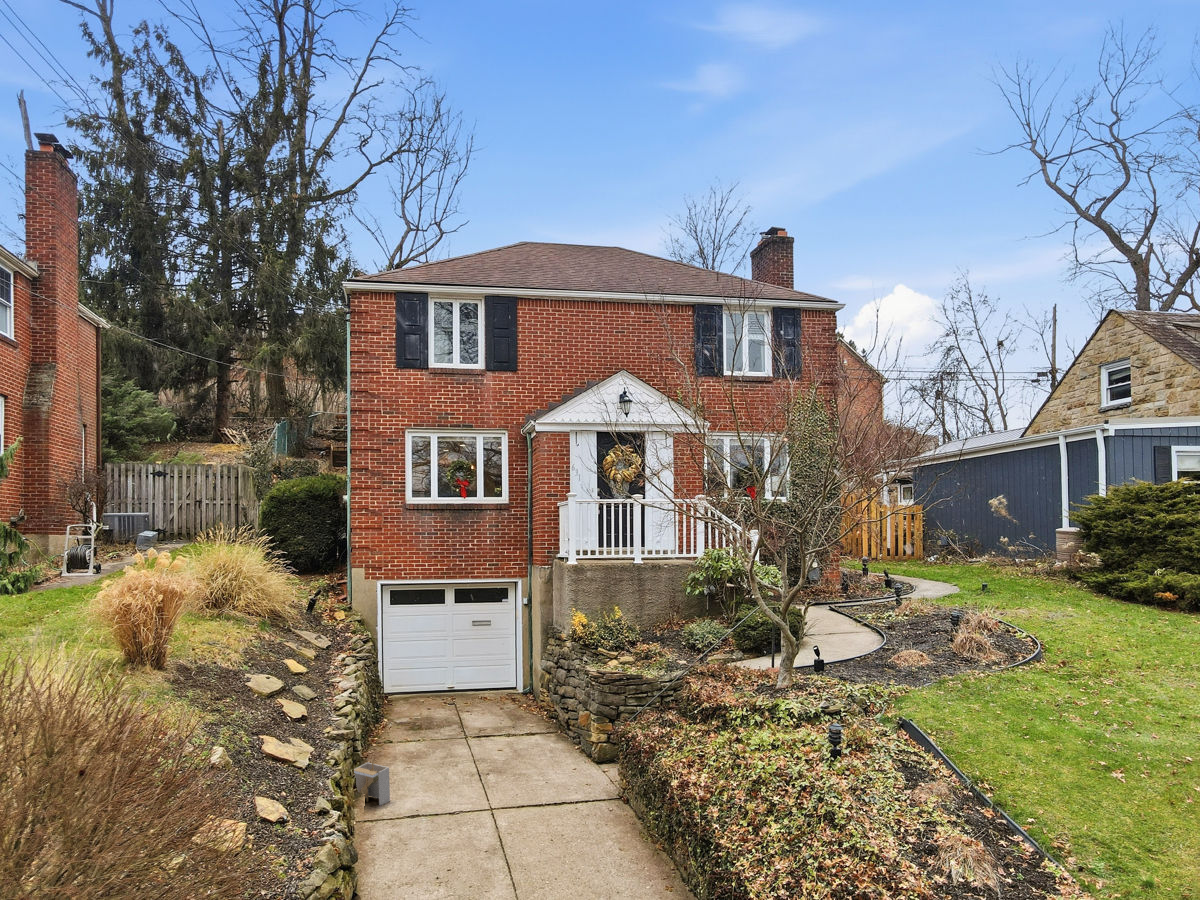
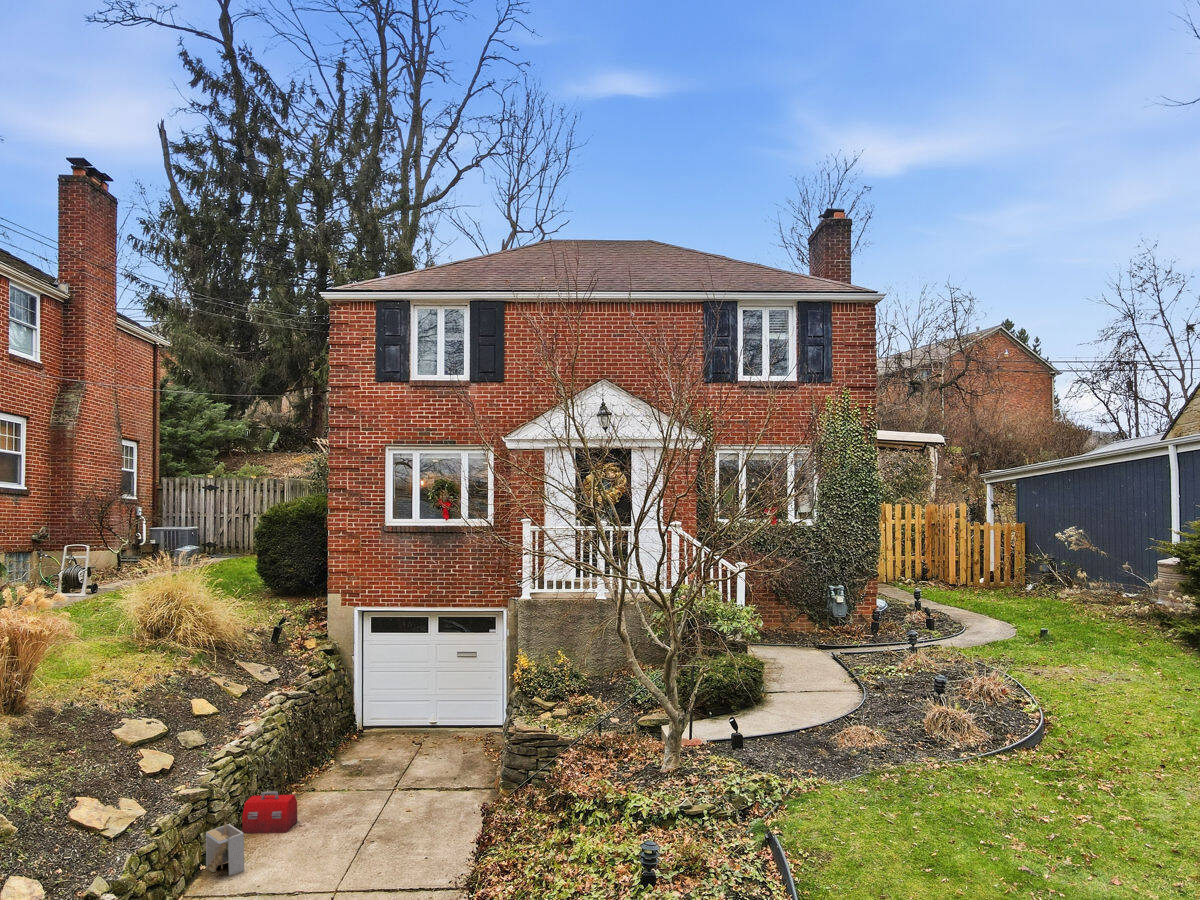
toolbox: none [356,737,399,778] -> present [242,792,297,834]

